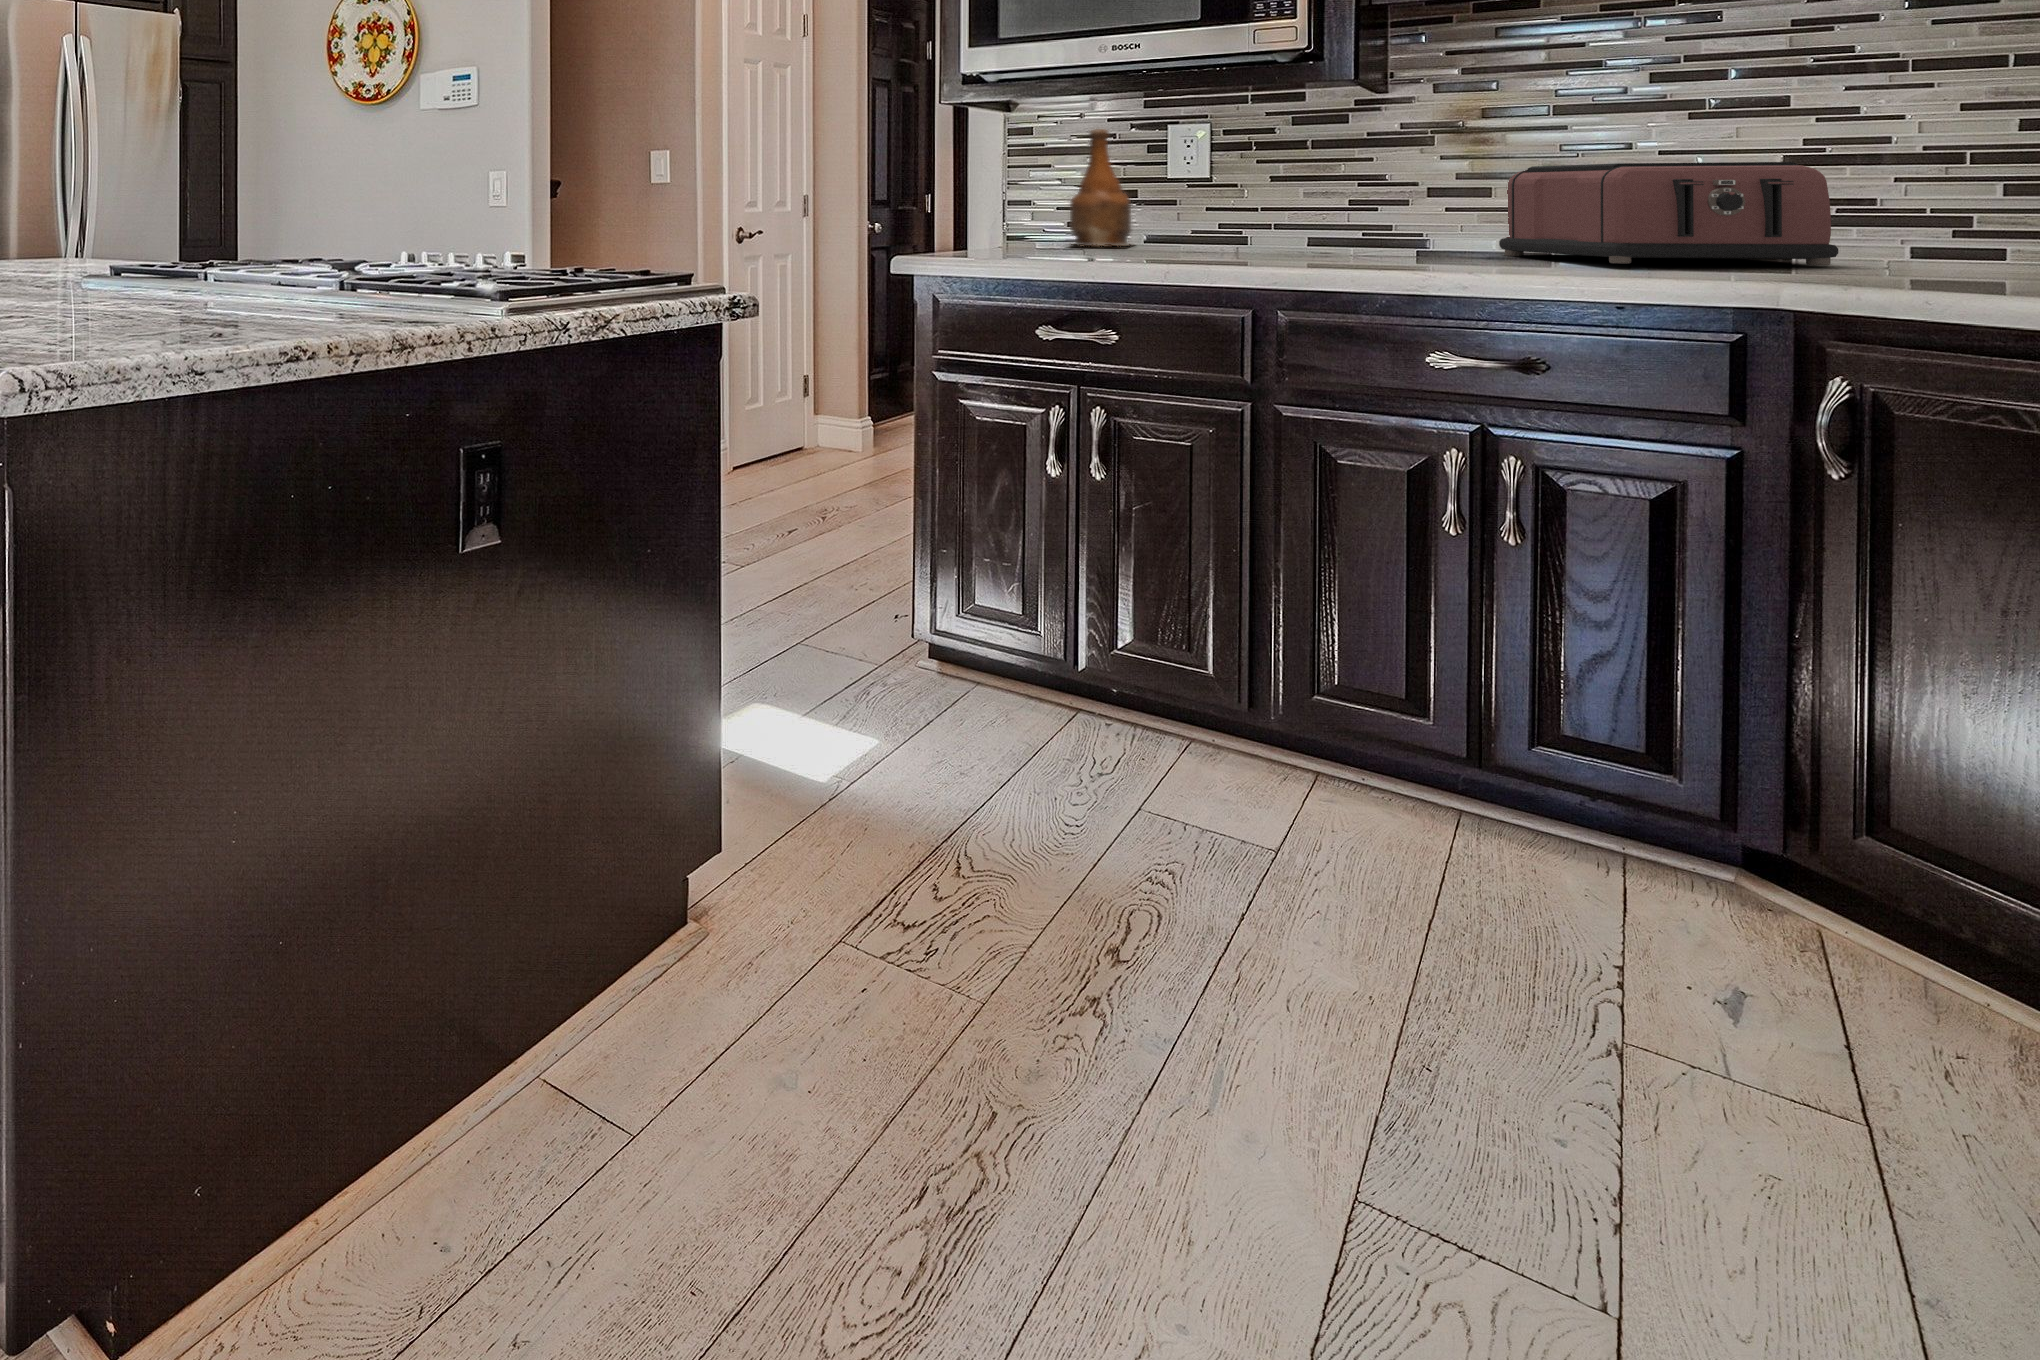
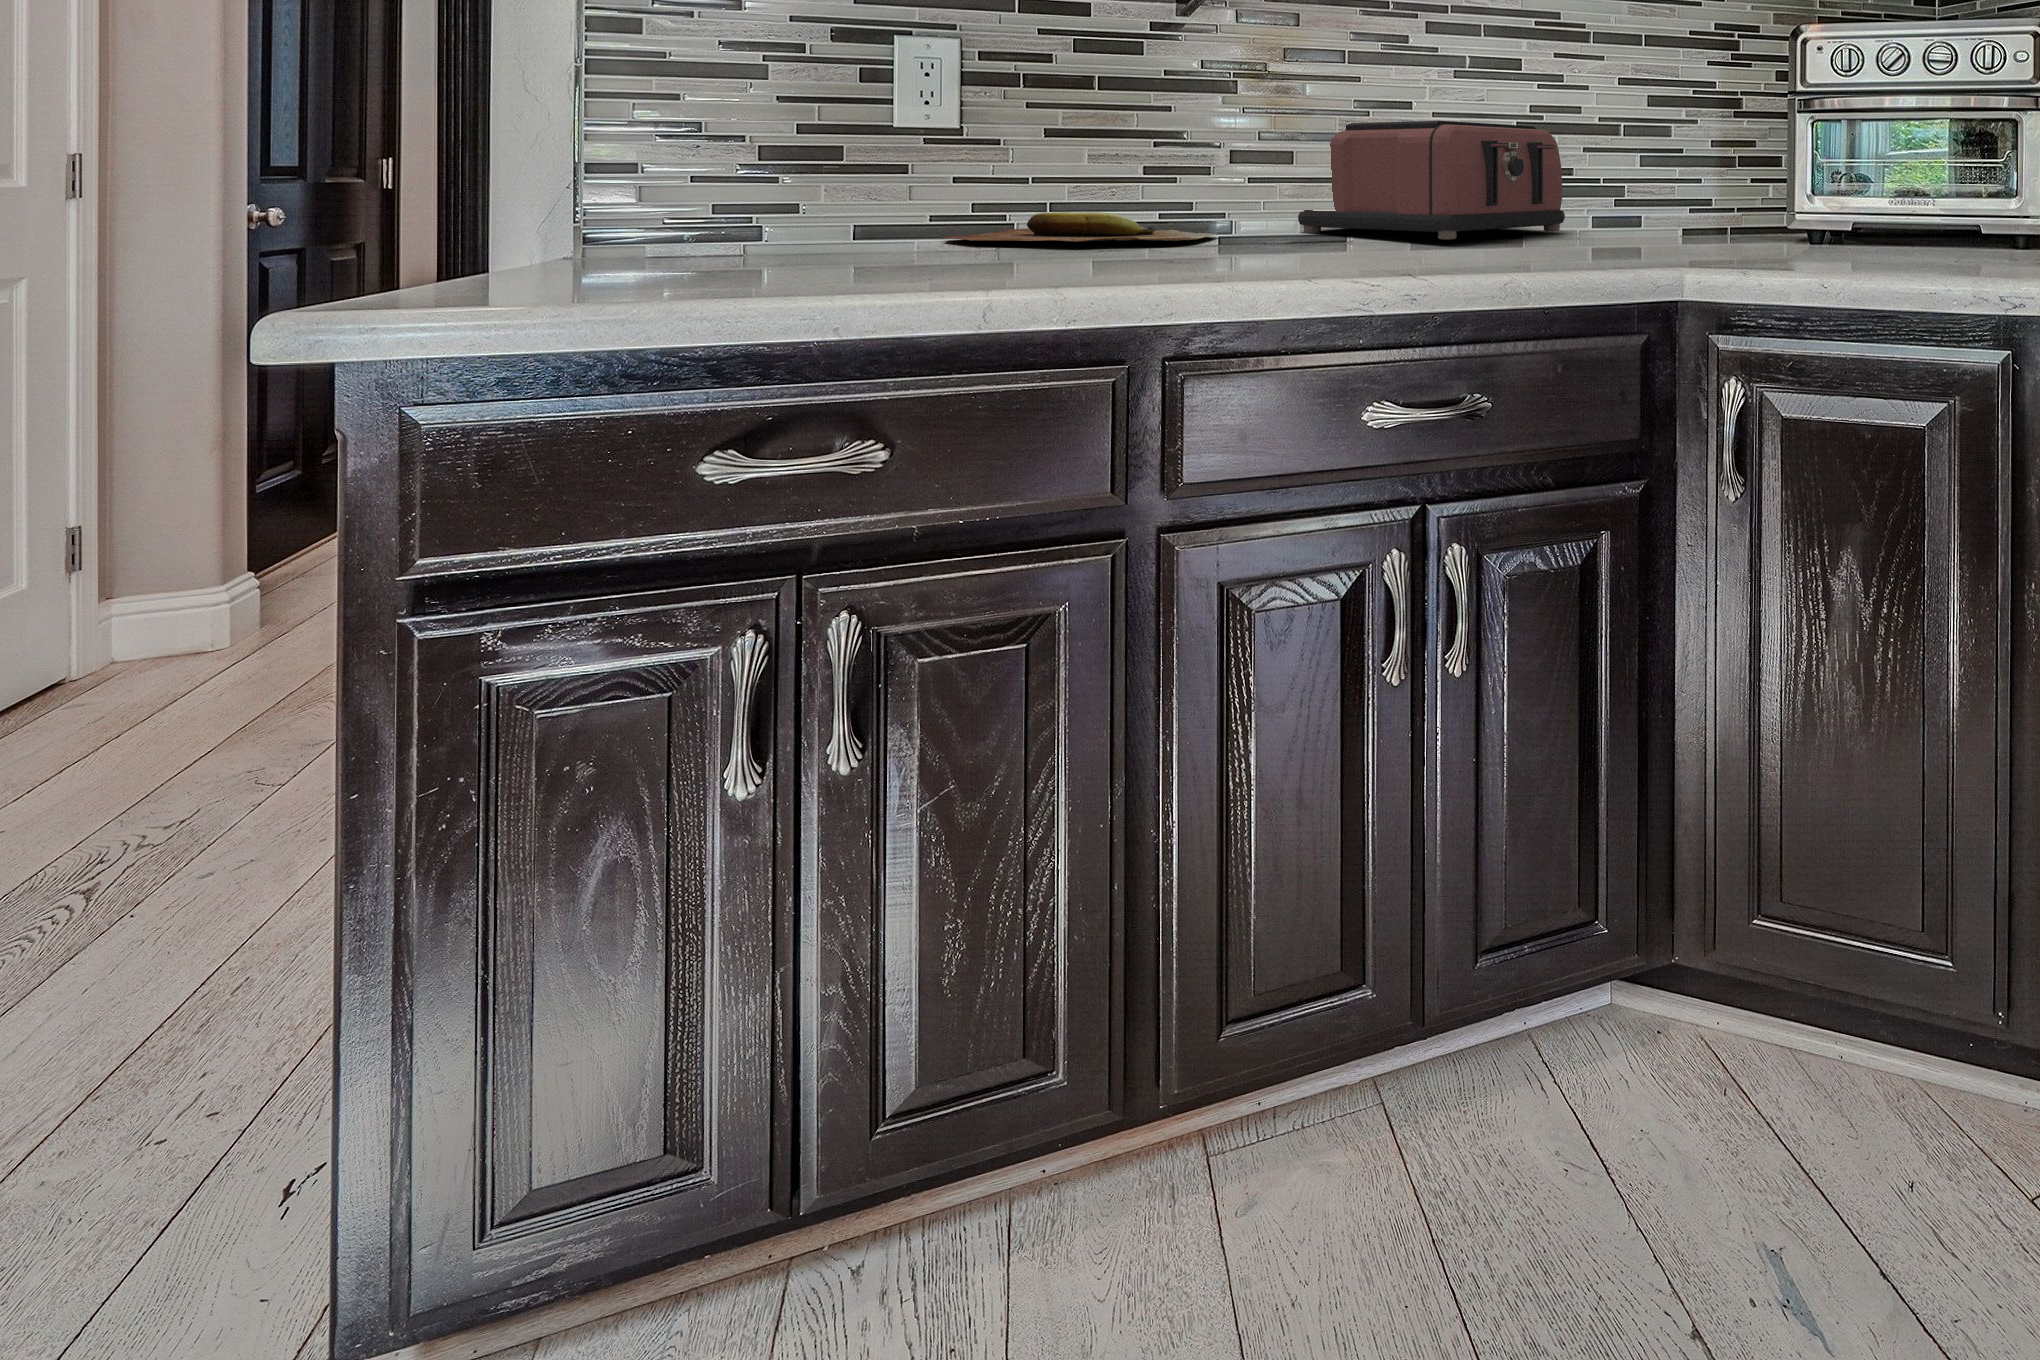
bottle: present [1070,129,1131,246] -> none [707,32,836,246]
cutting board: none [1196,233,1408,254] -> present [944,212,1216,241]

